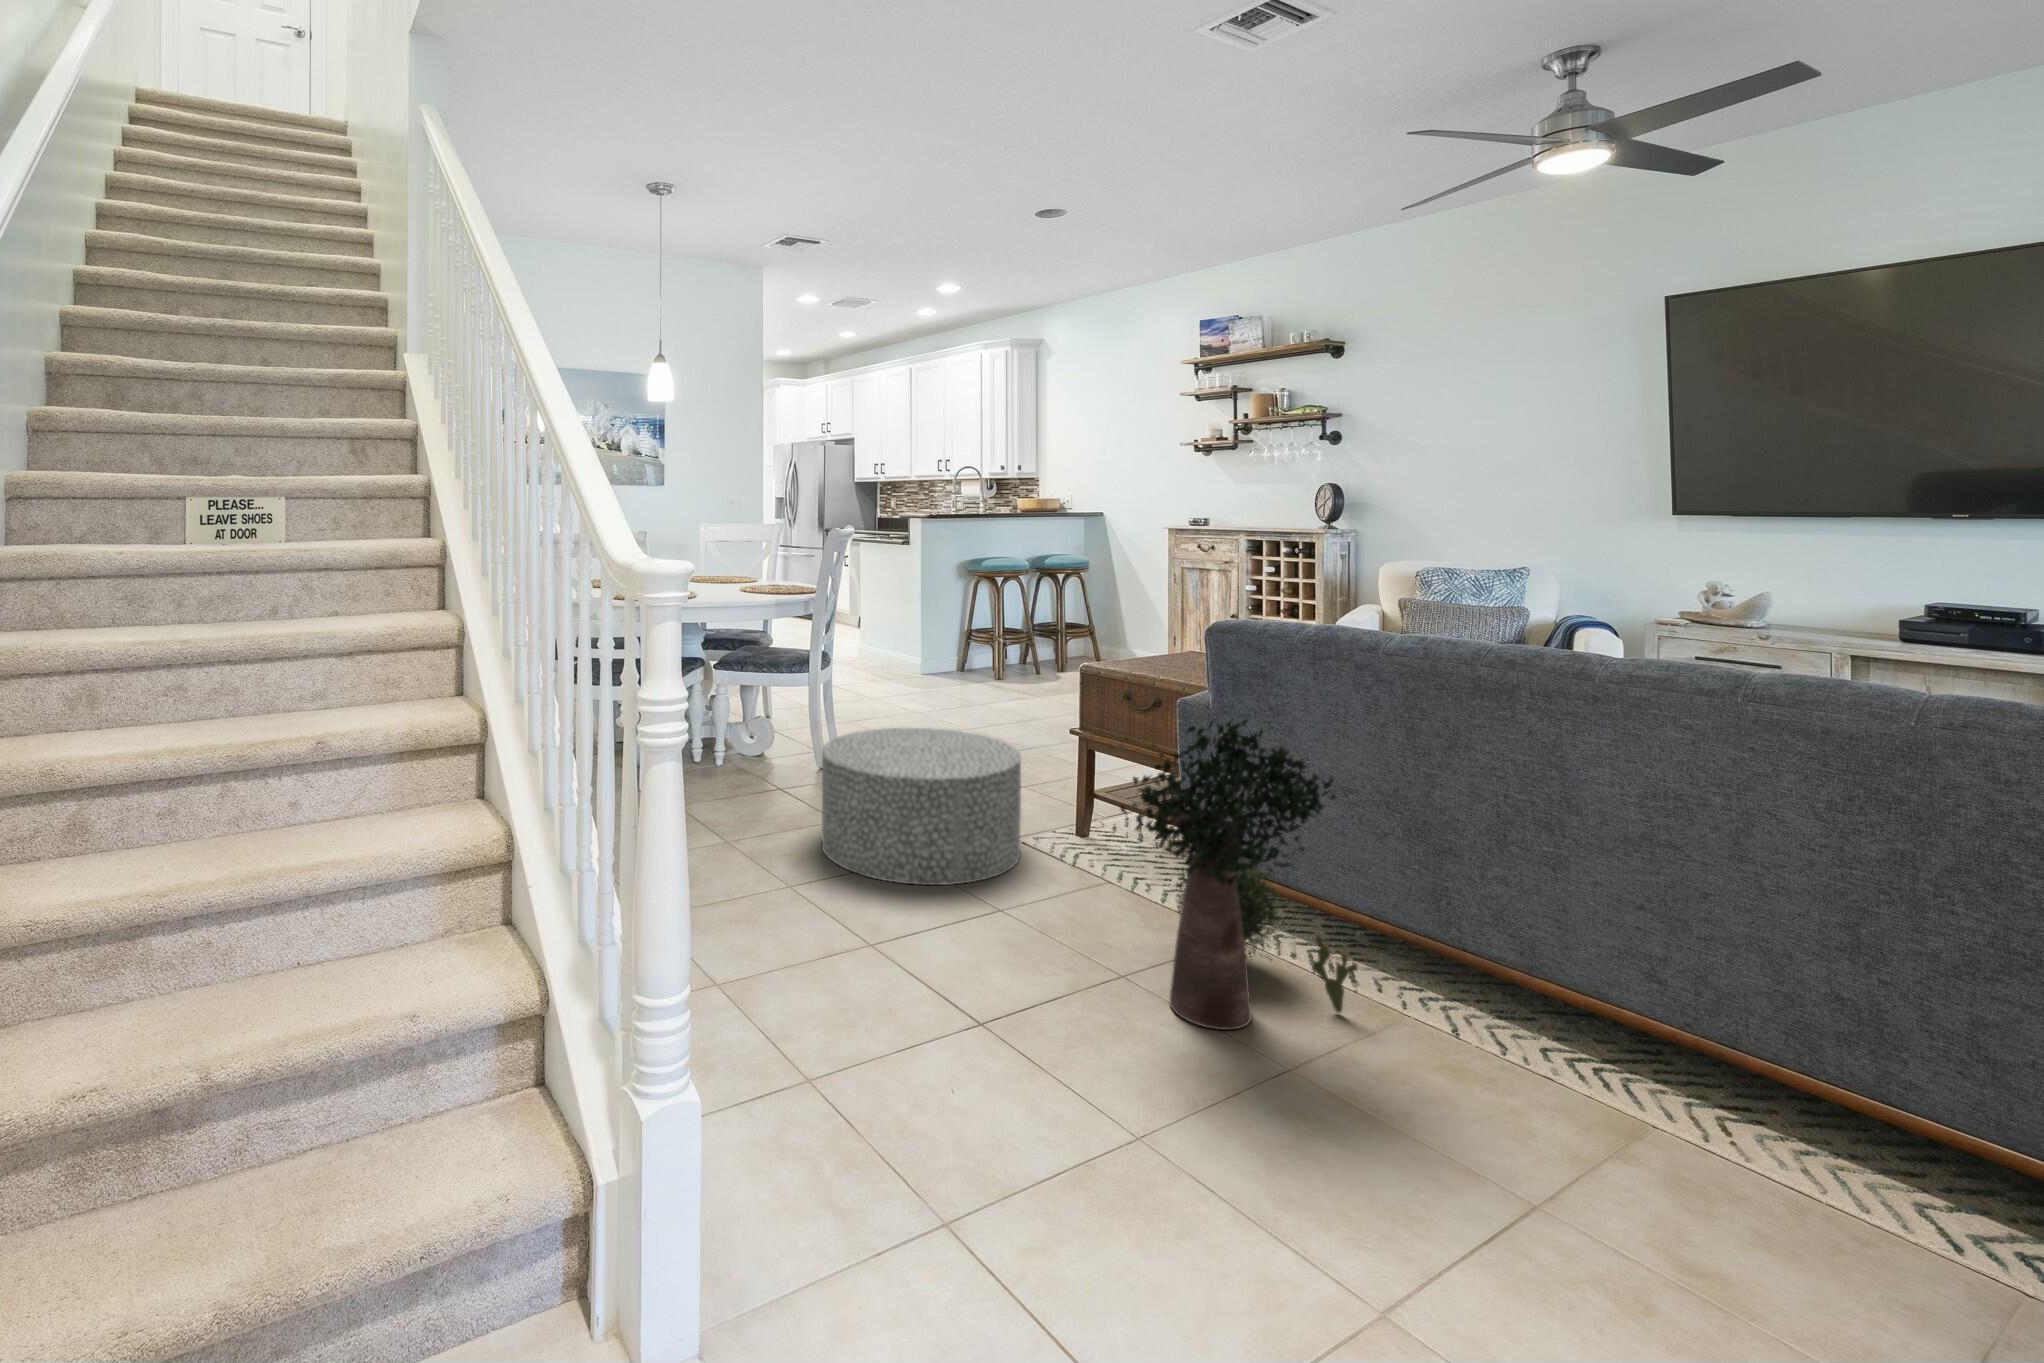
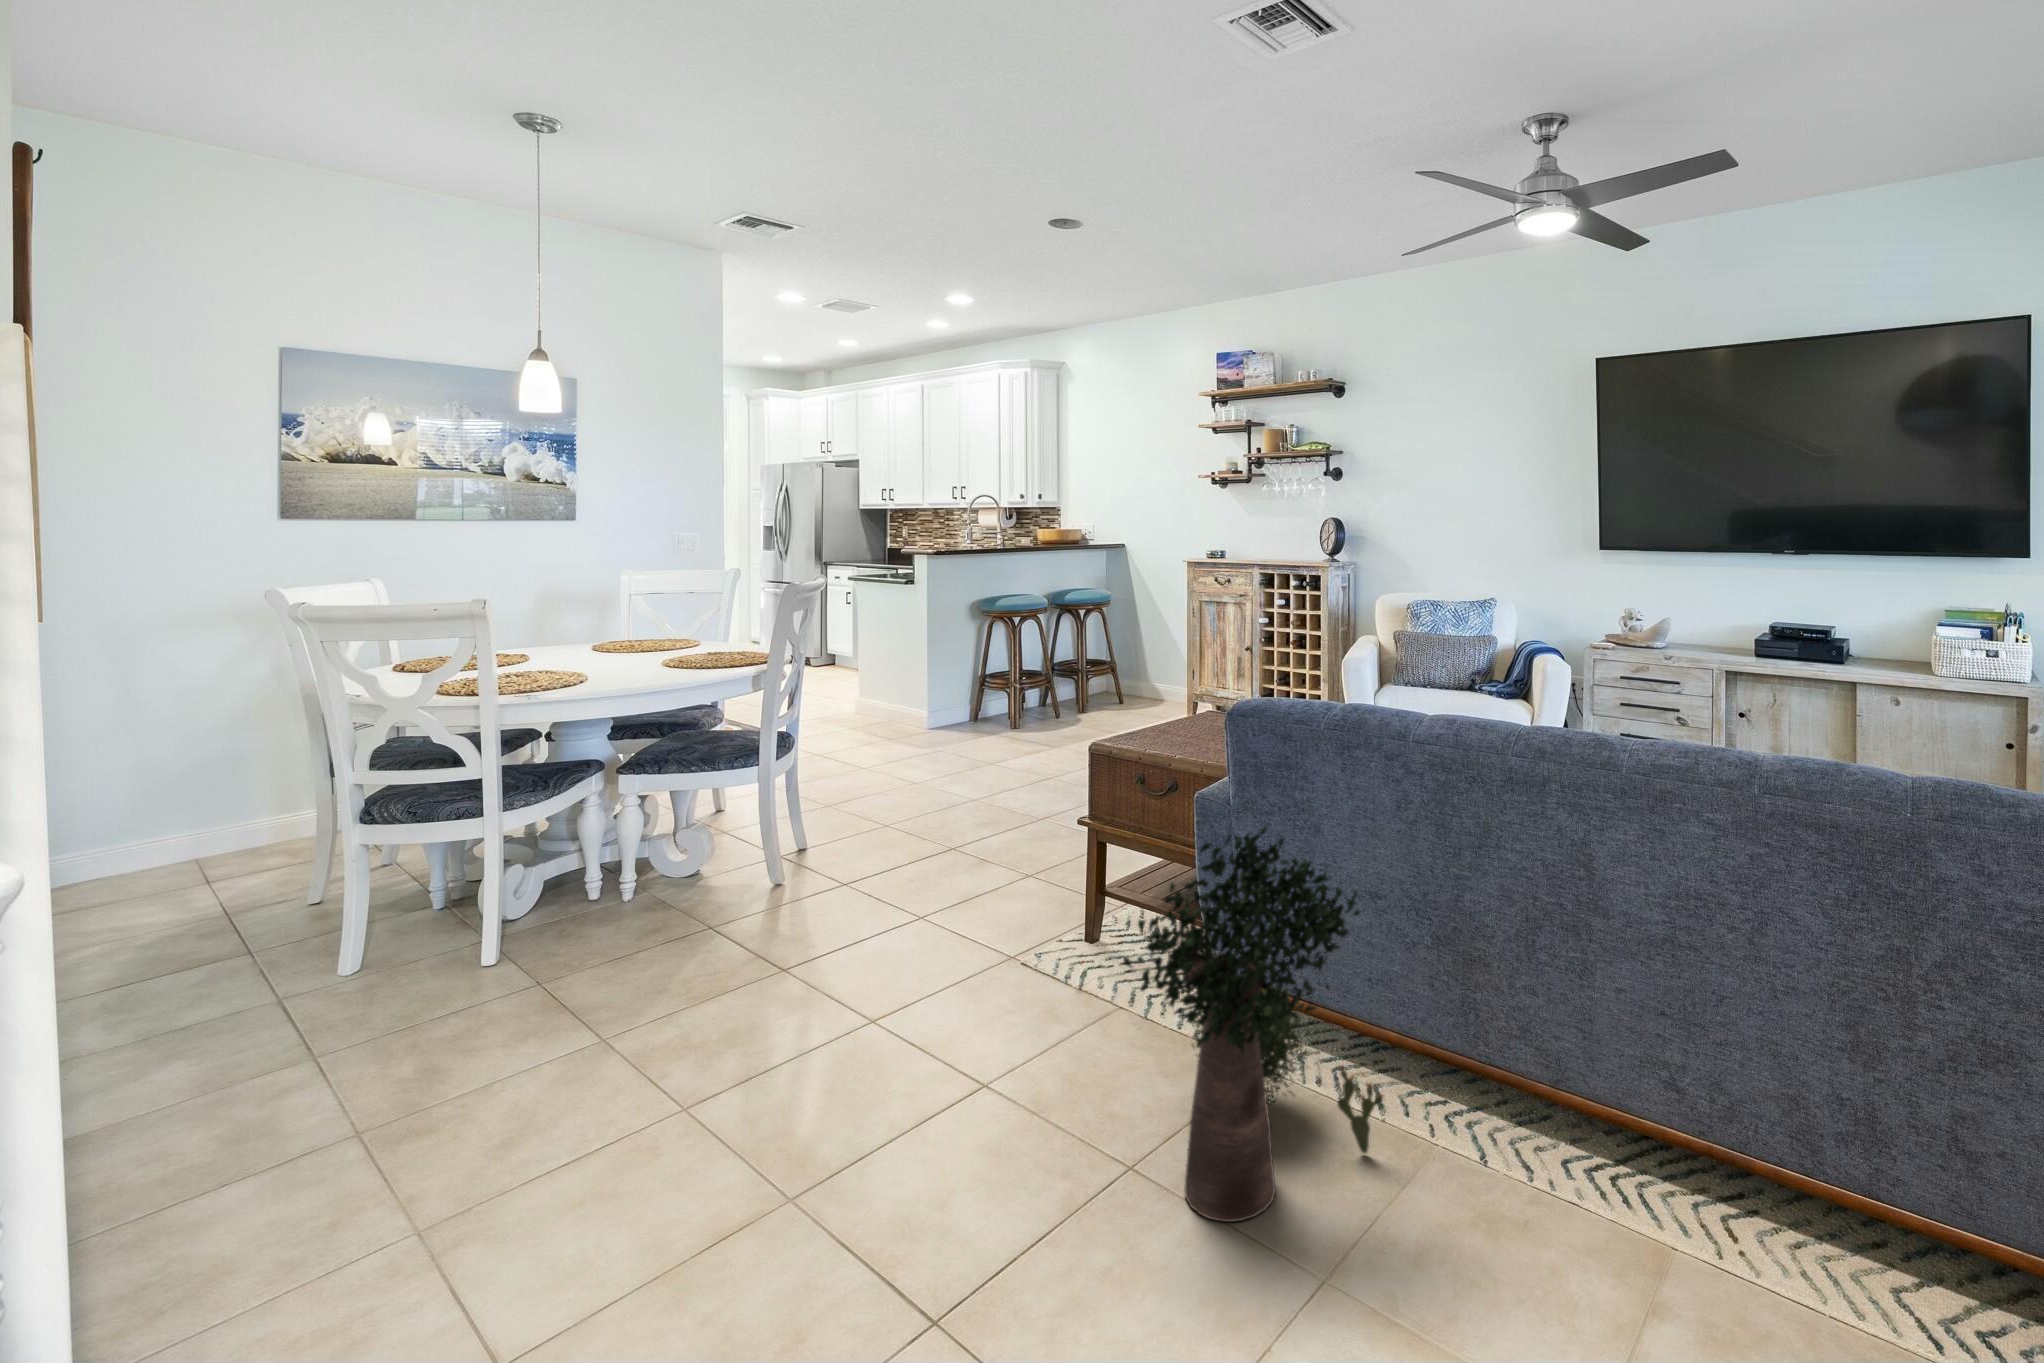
ottoman: present [822,728,1021,885] -> none [751,834,1019,1066]

